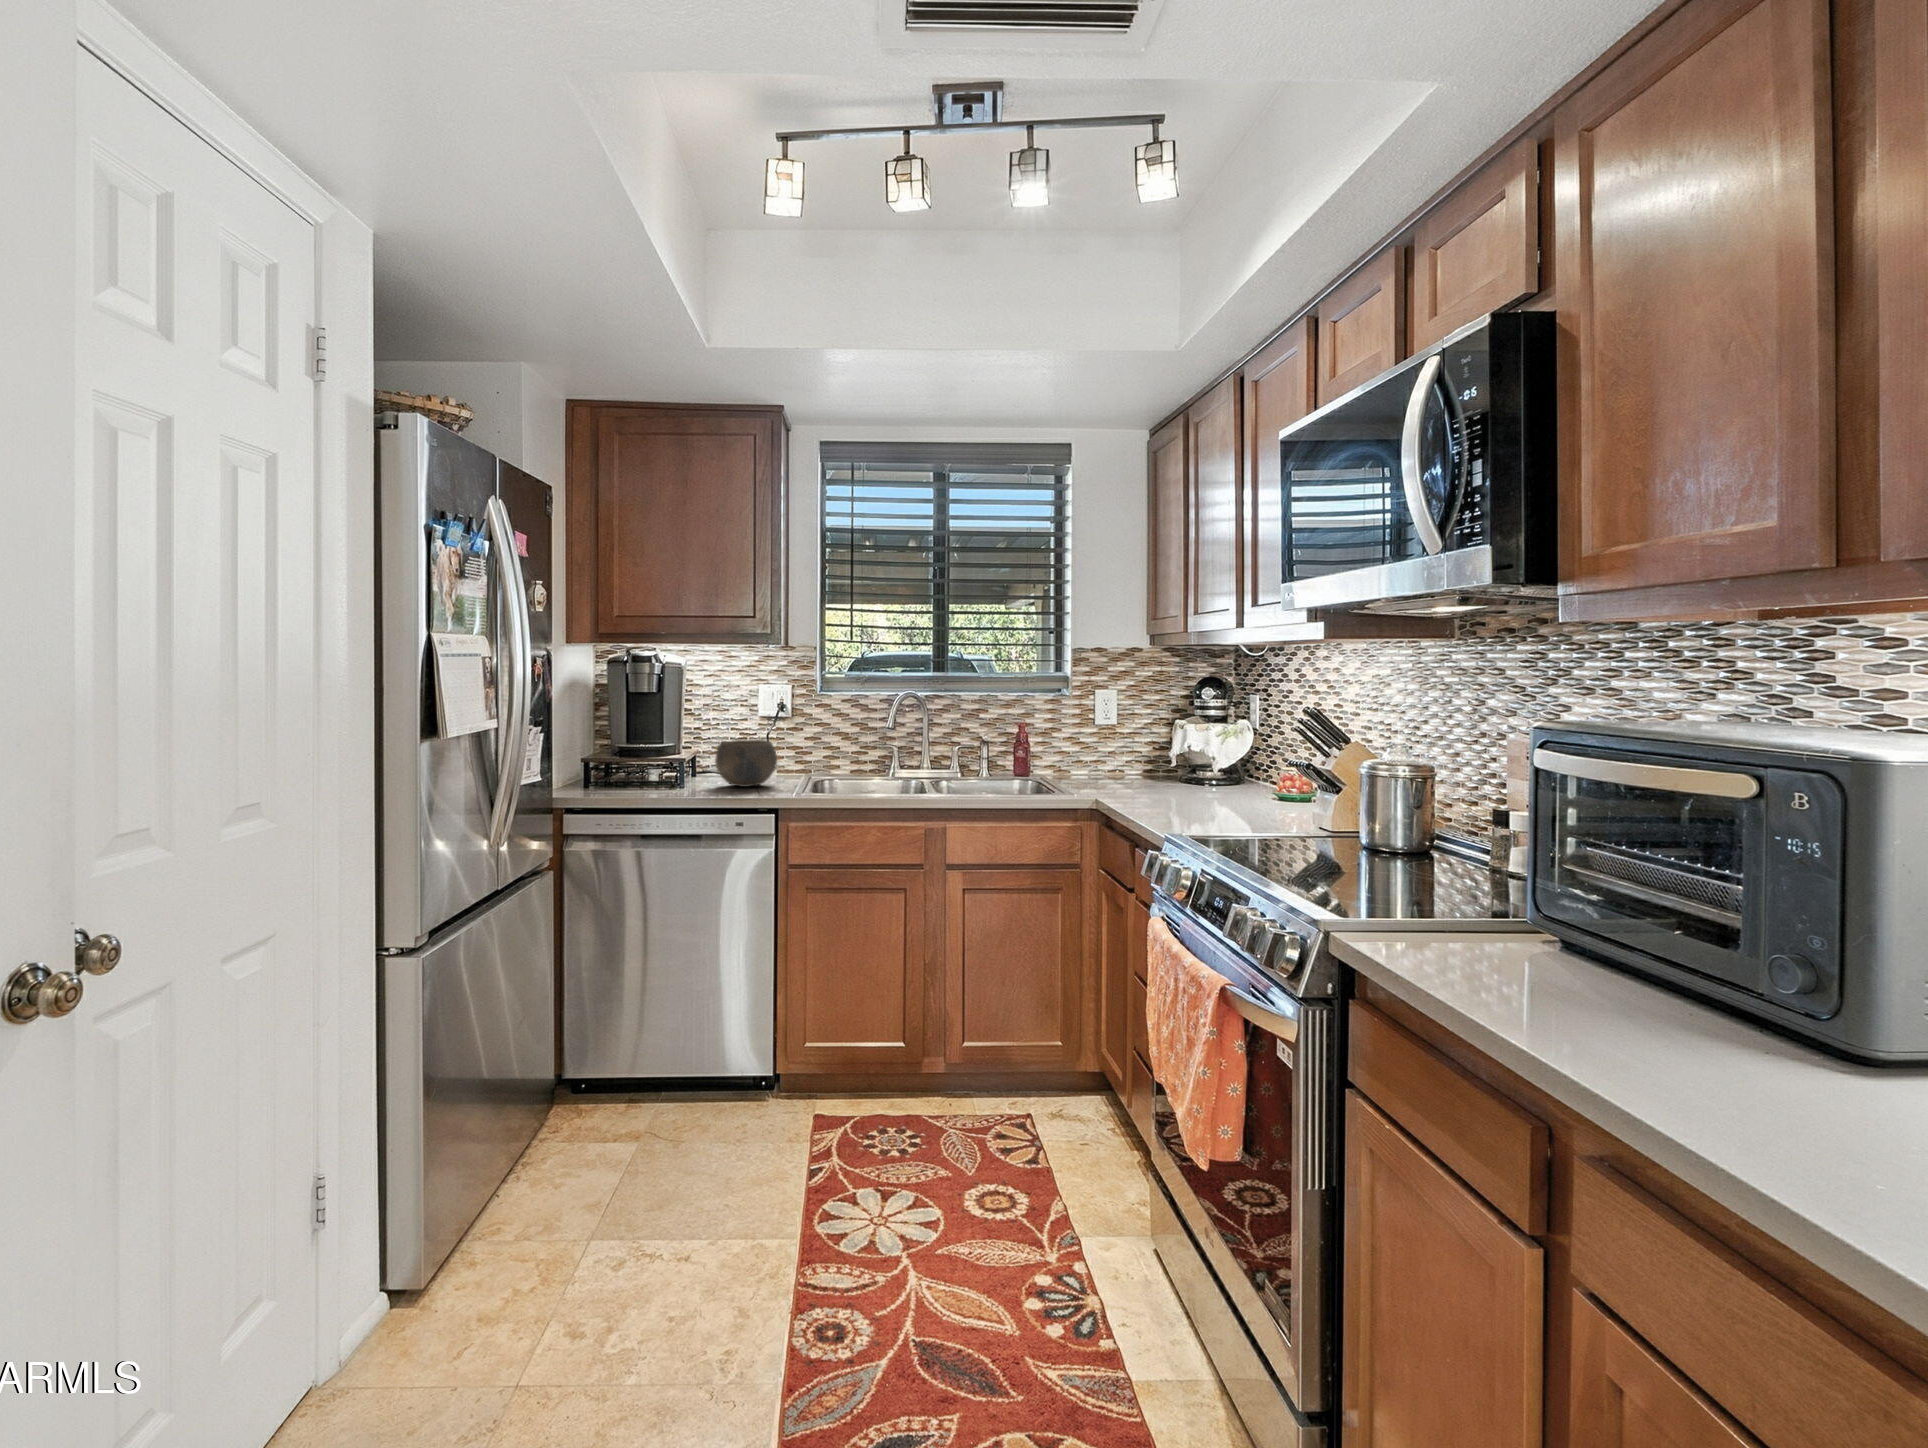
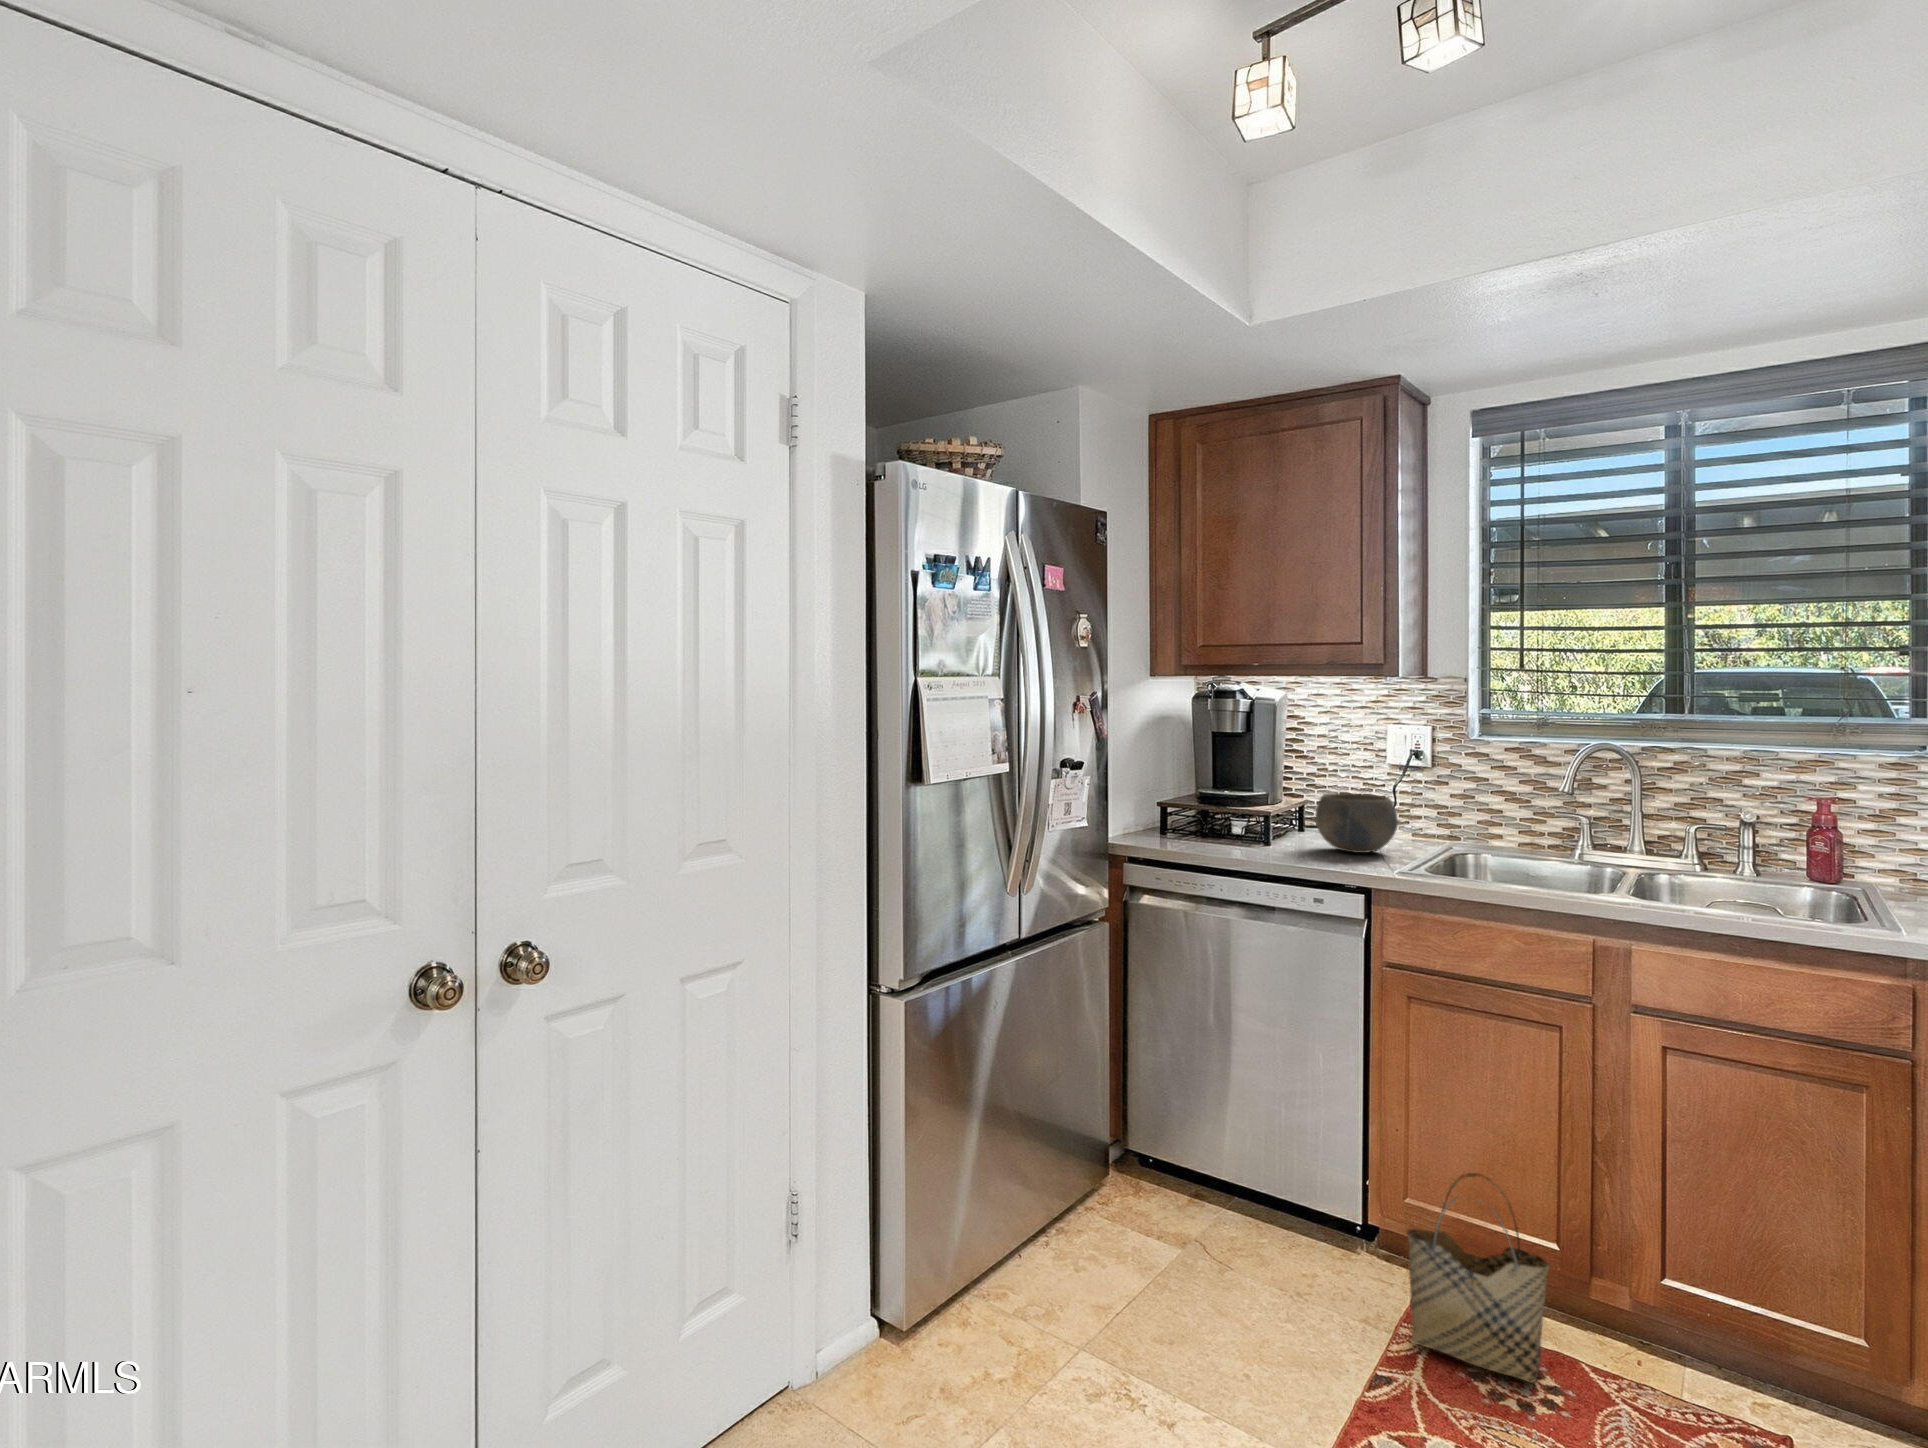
woven basket: none [819,1004,909,1140] -> present [1406,1173,1549,1382]

